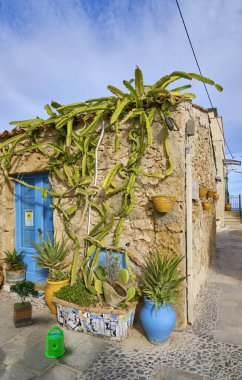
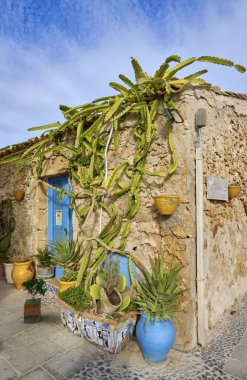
watering can: present [44,326,65,358] -> none [30,328,51,362]

